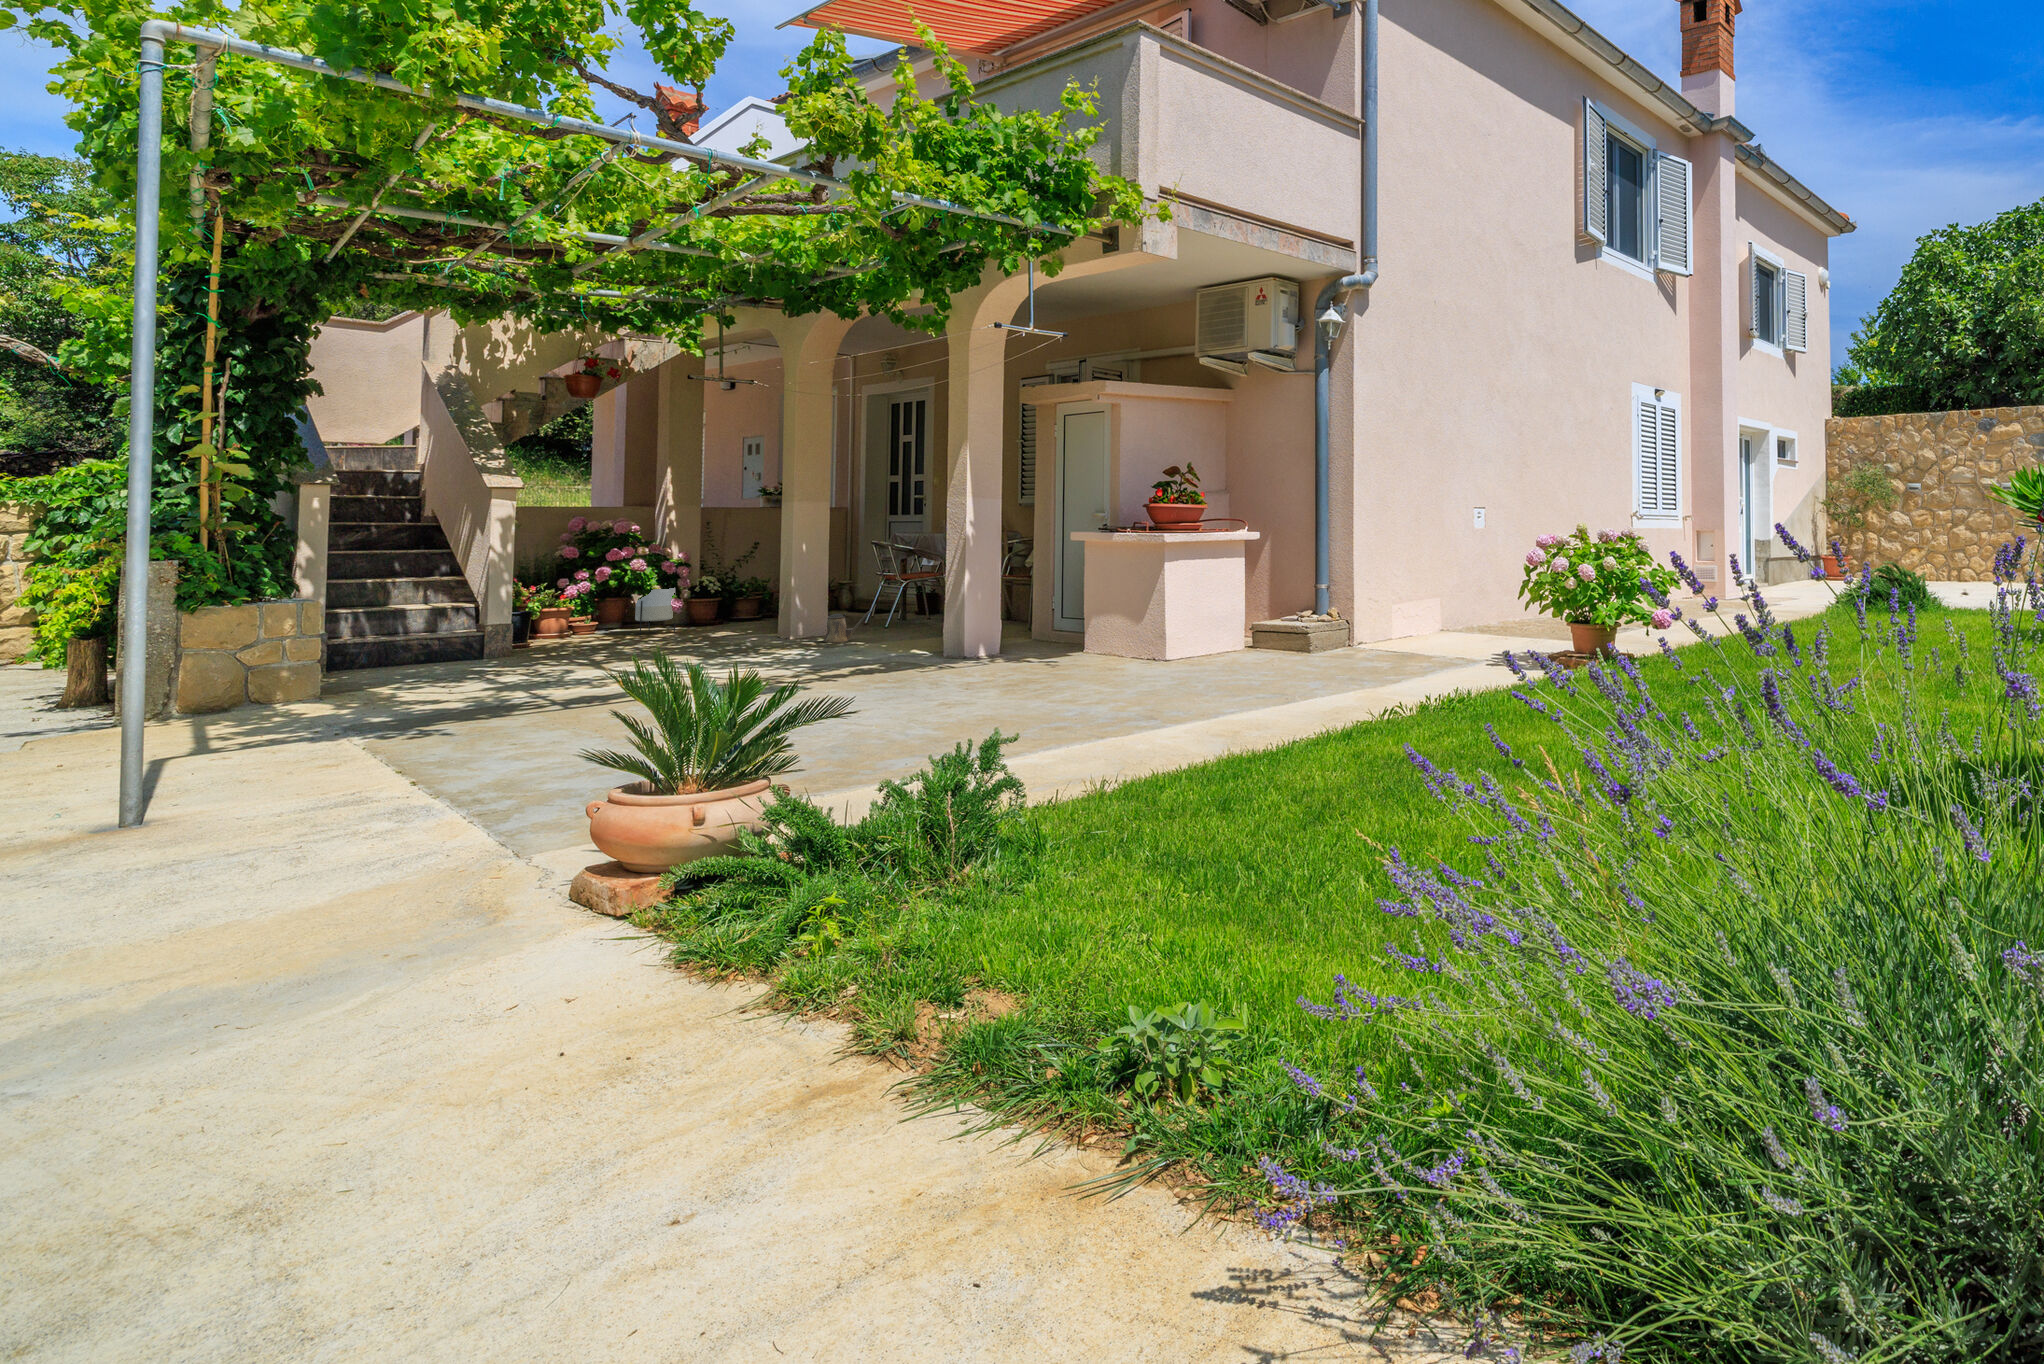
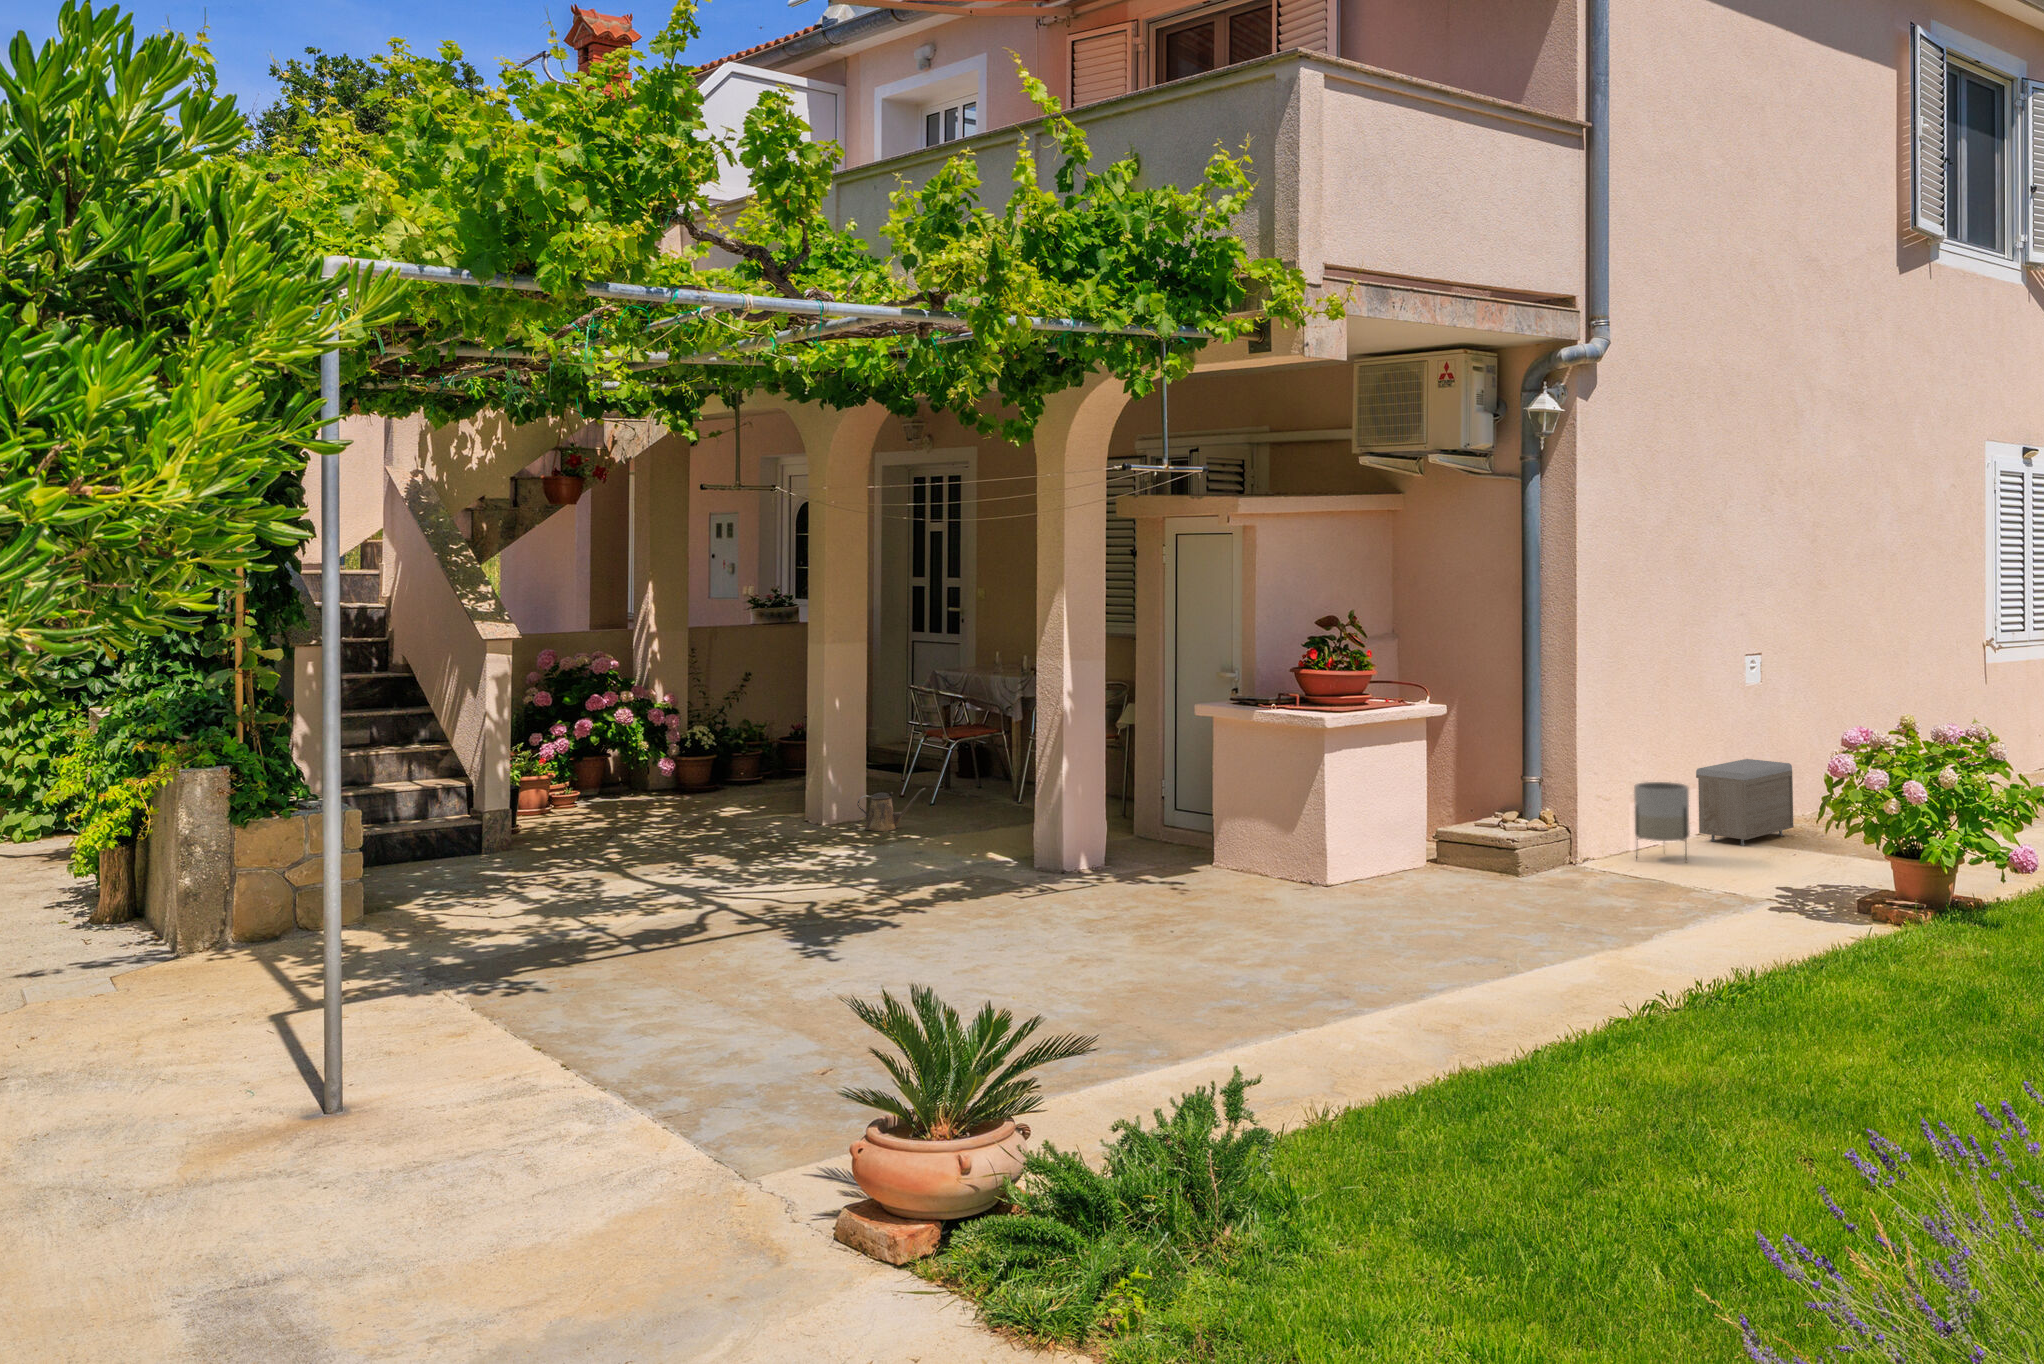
storage bench: none [1438,579,1504,635] -> present [1696,759,1793,846]
planter: present [635,588,675,635] -> present [1634,782,1690,842]

